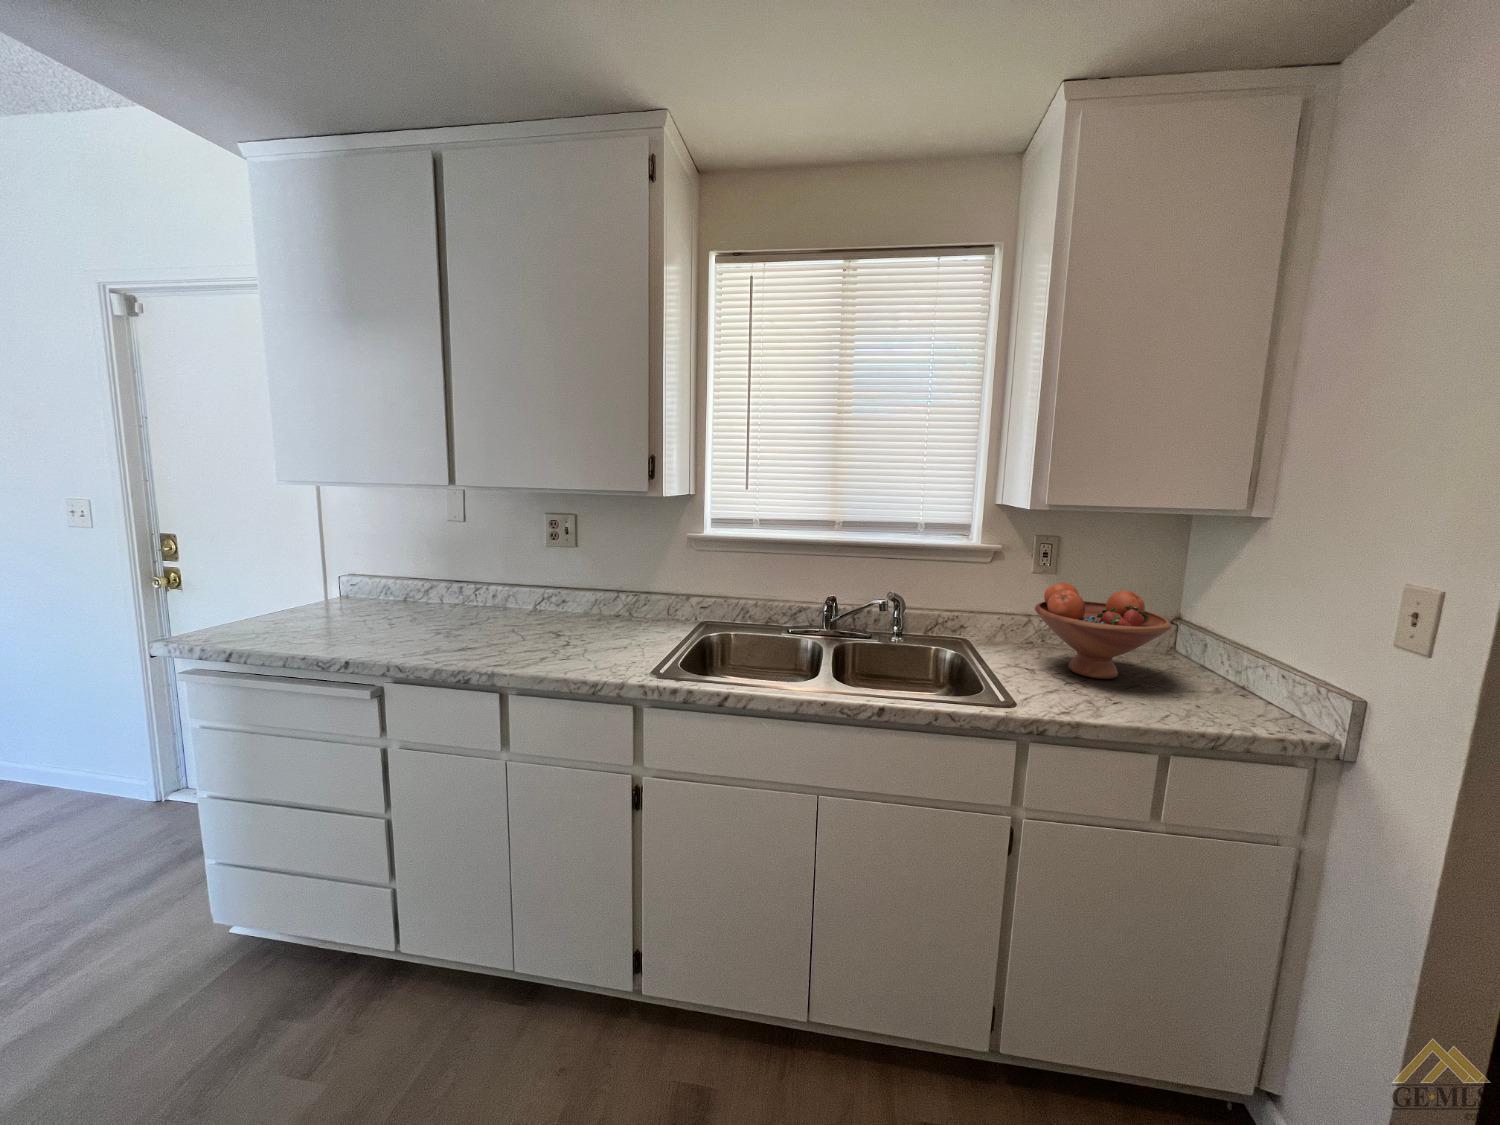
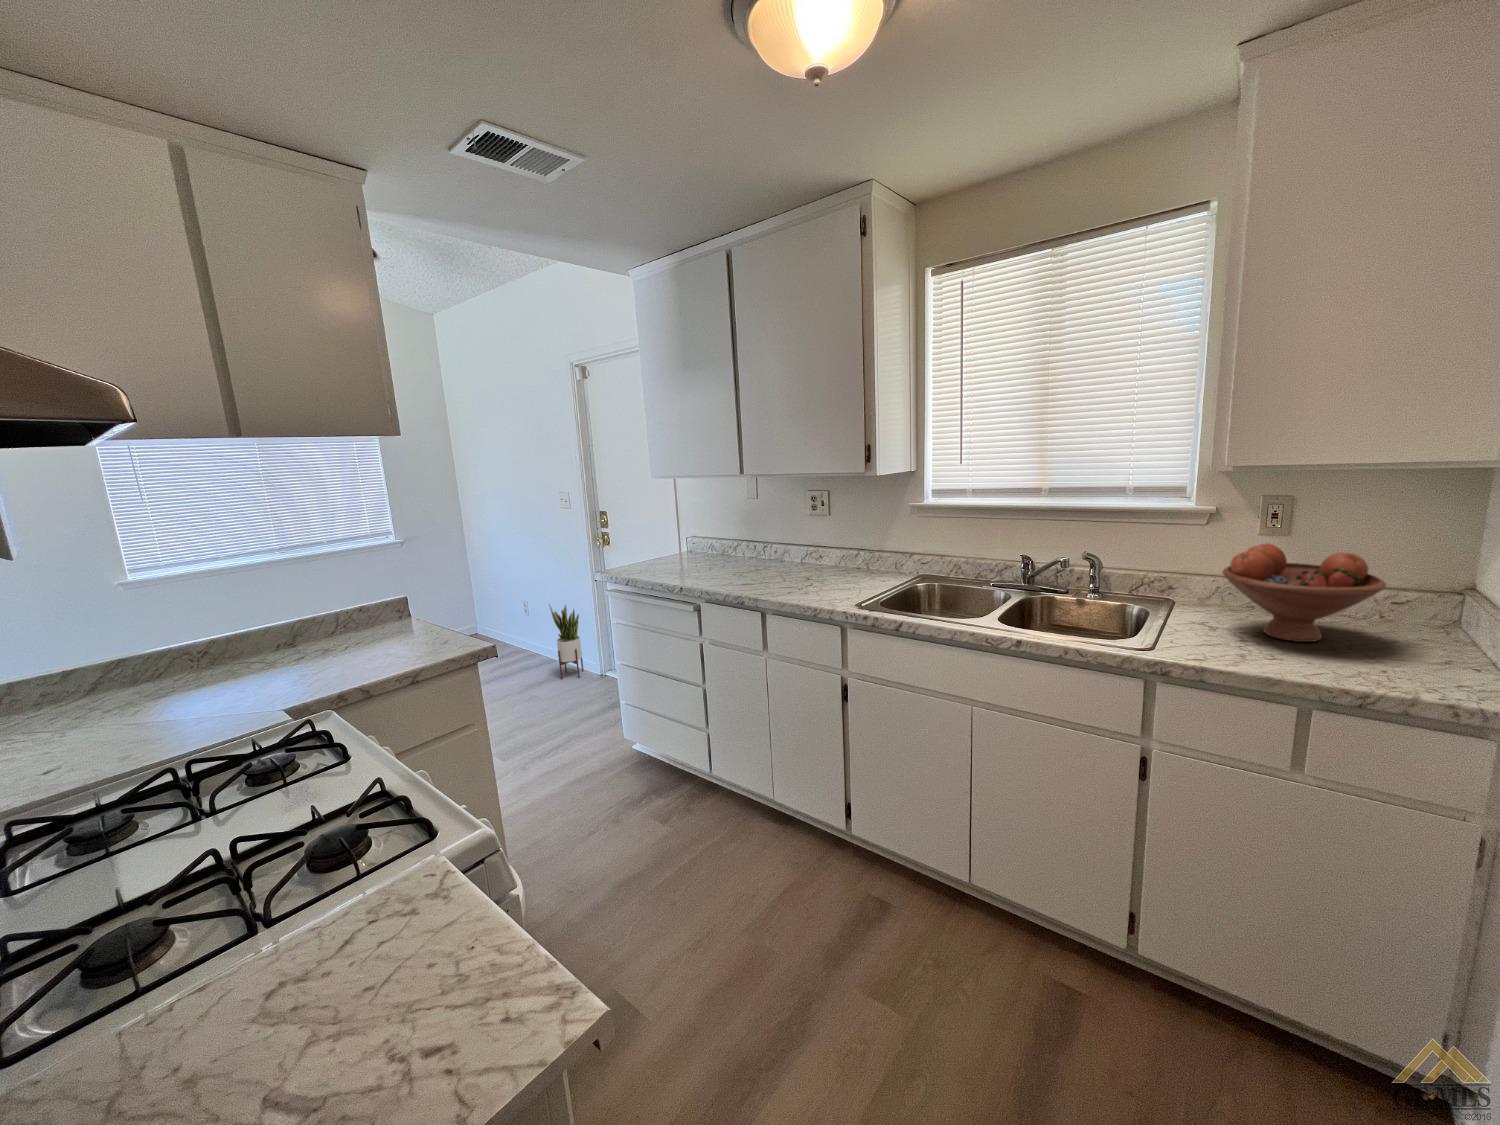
potted plant: none [30,690,115,822] -> present [549,604,584,679]

